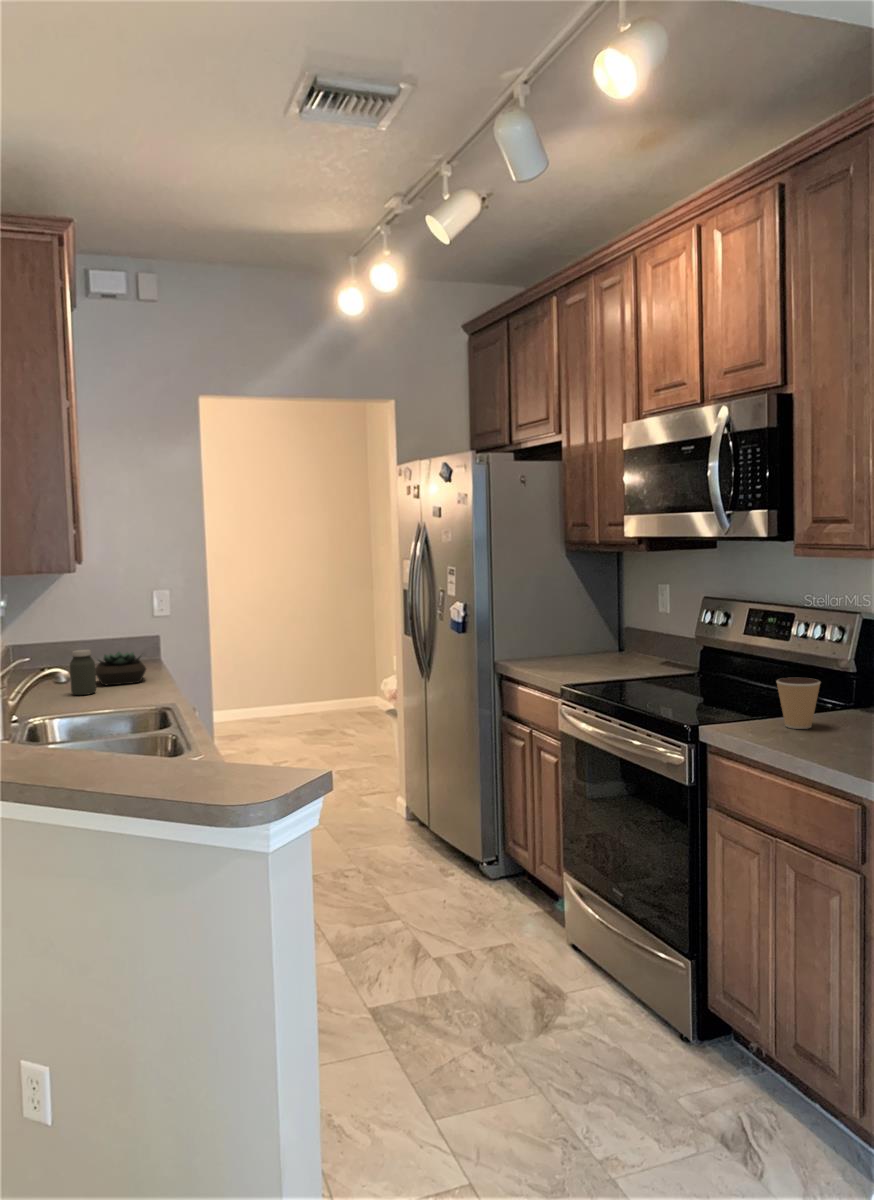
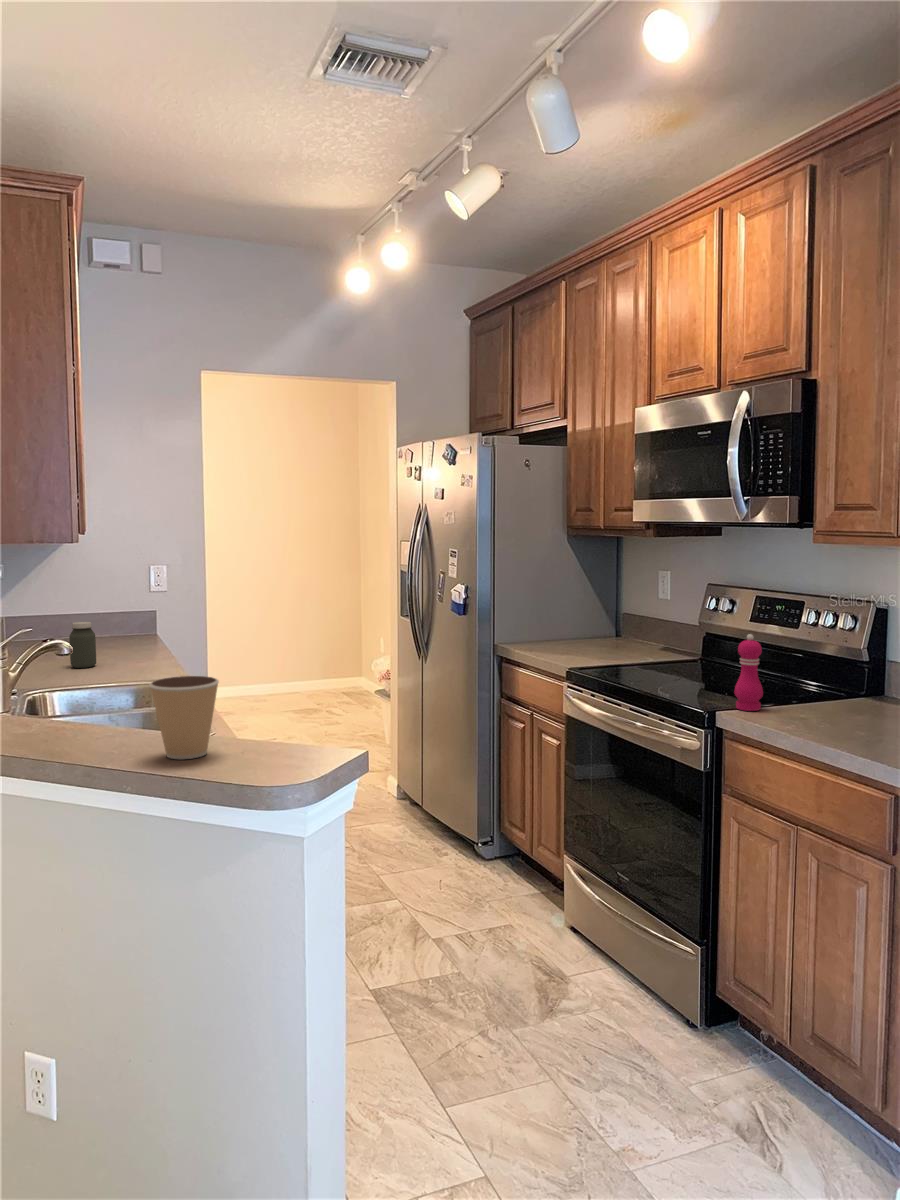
pepper mill: none [717,649,746,725] -> present [735,634,763,711]
succulent plant: present [95,652,146,685] -> none [94,625,148,659]
coffee cup: present [776,678,820,729] -> present [150,676,219,759]

